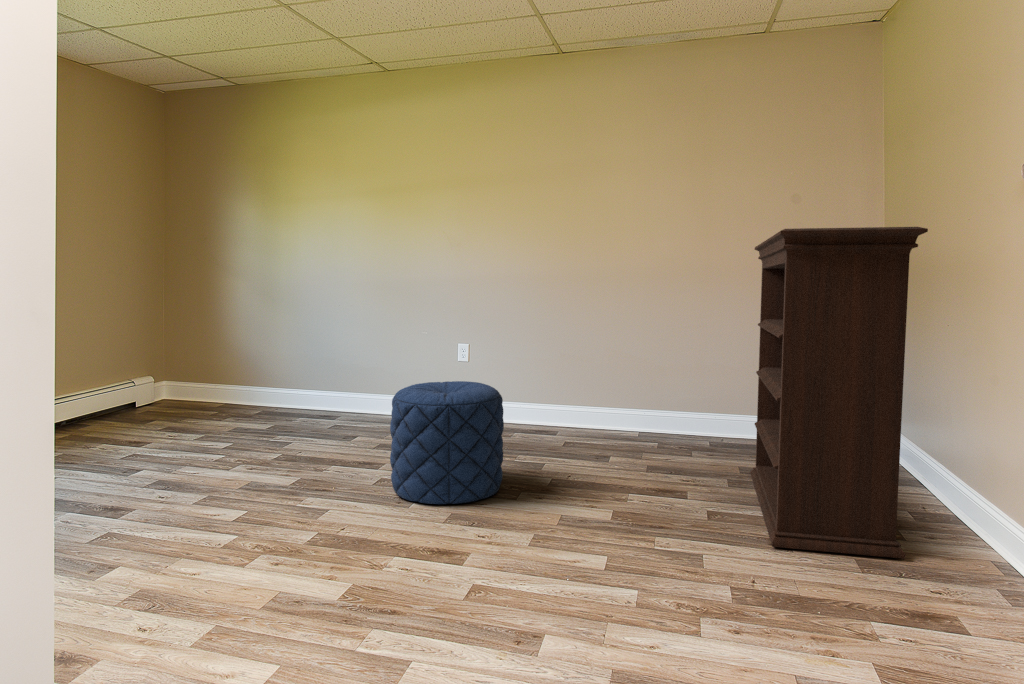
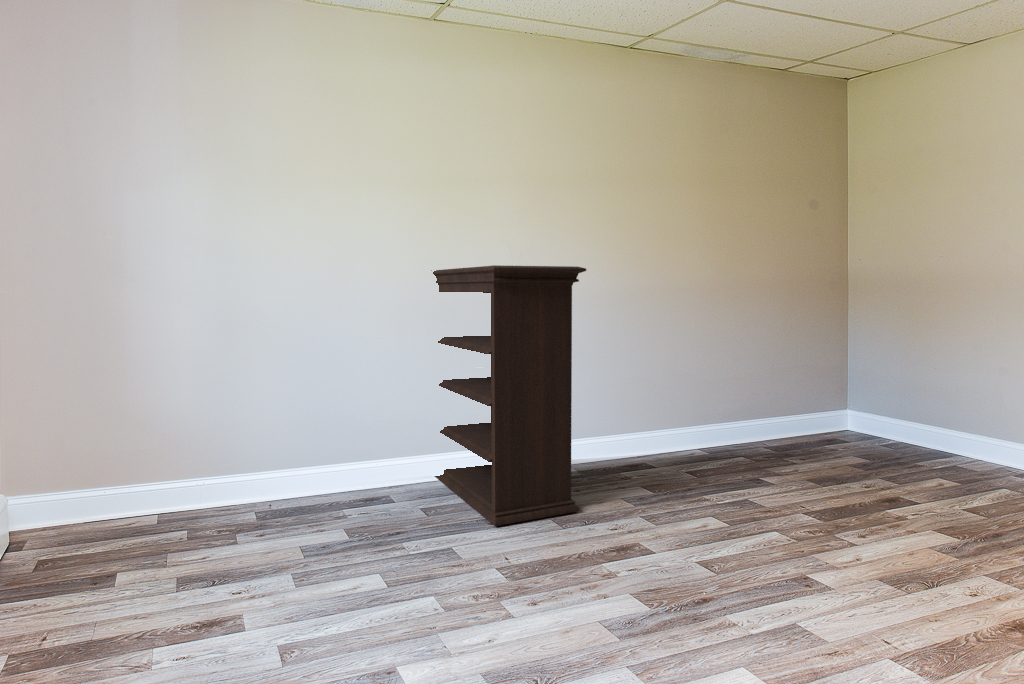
pouf: present [390,381,504,504] -> none [59,424,213,578]

